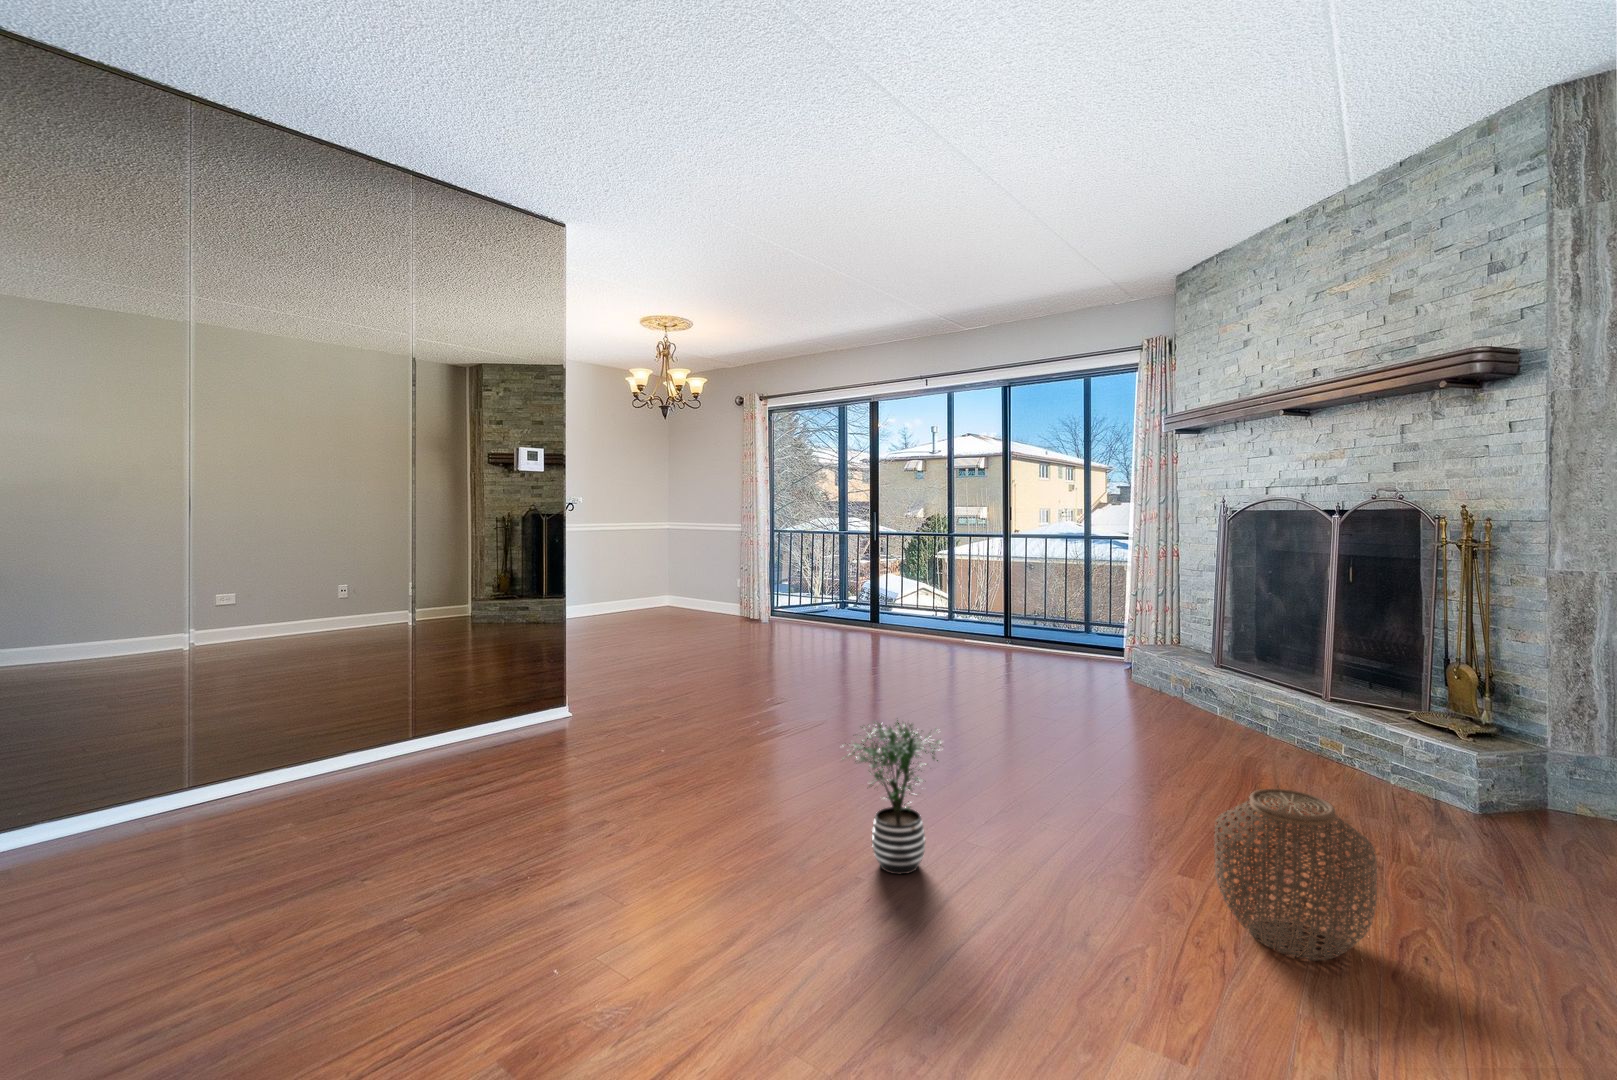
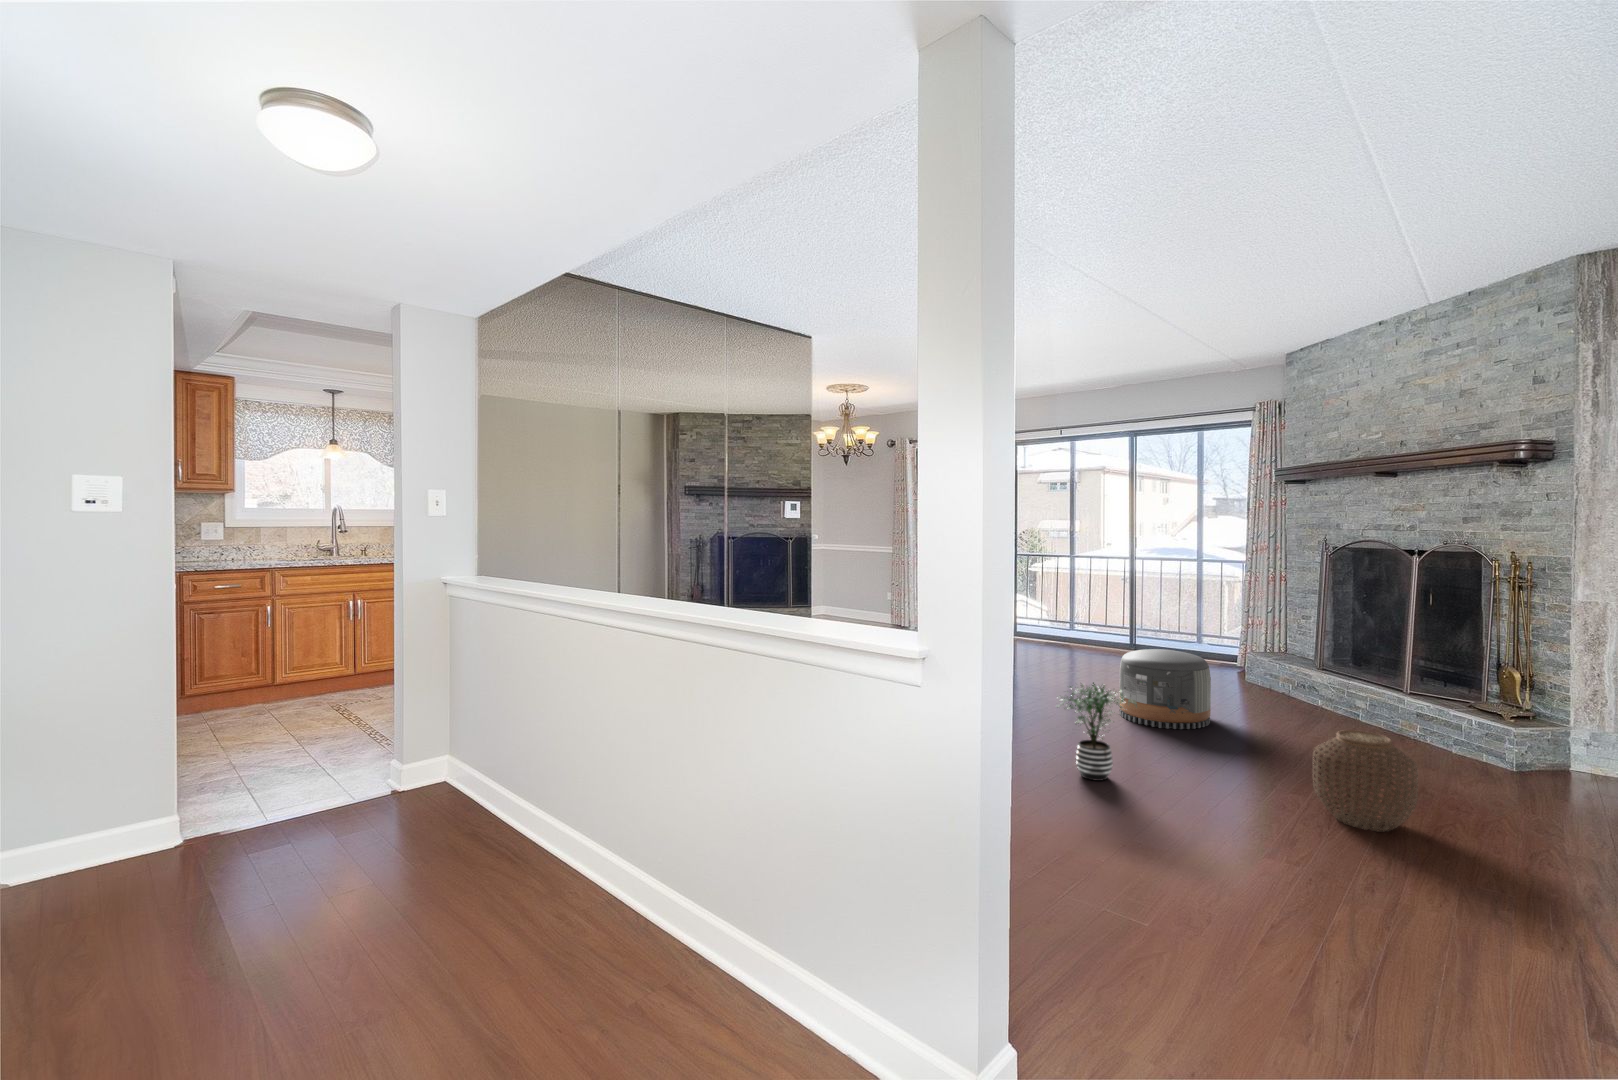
pouf: none [968,654,1083,764] -> present [1120,649,1211,729]

